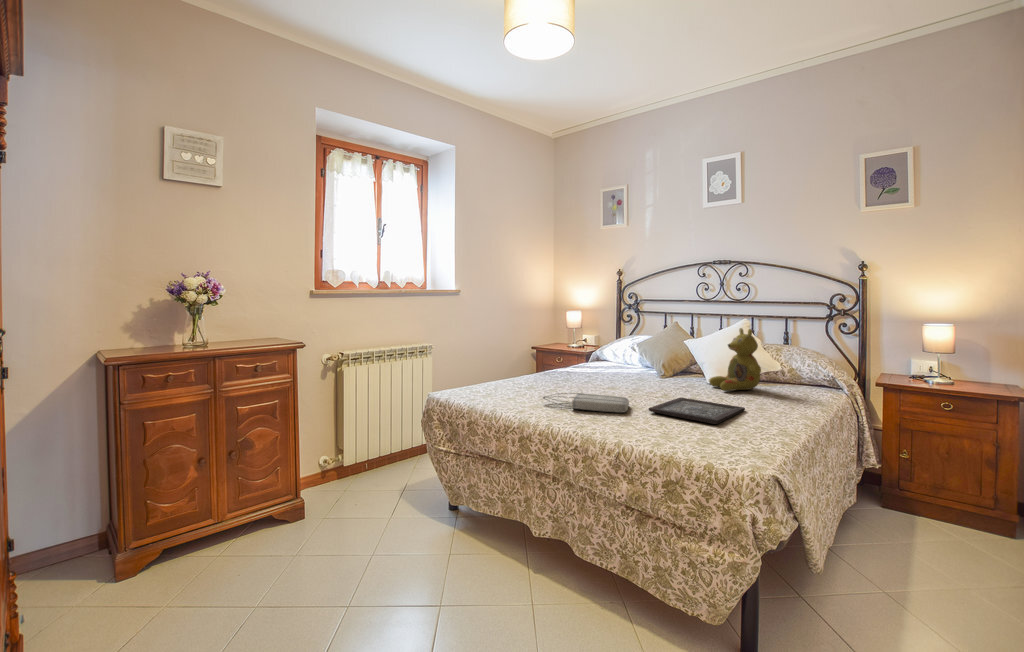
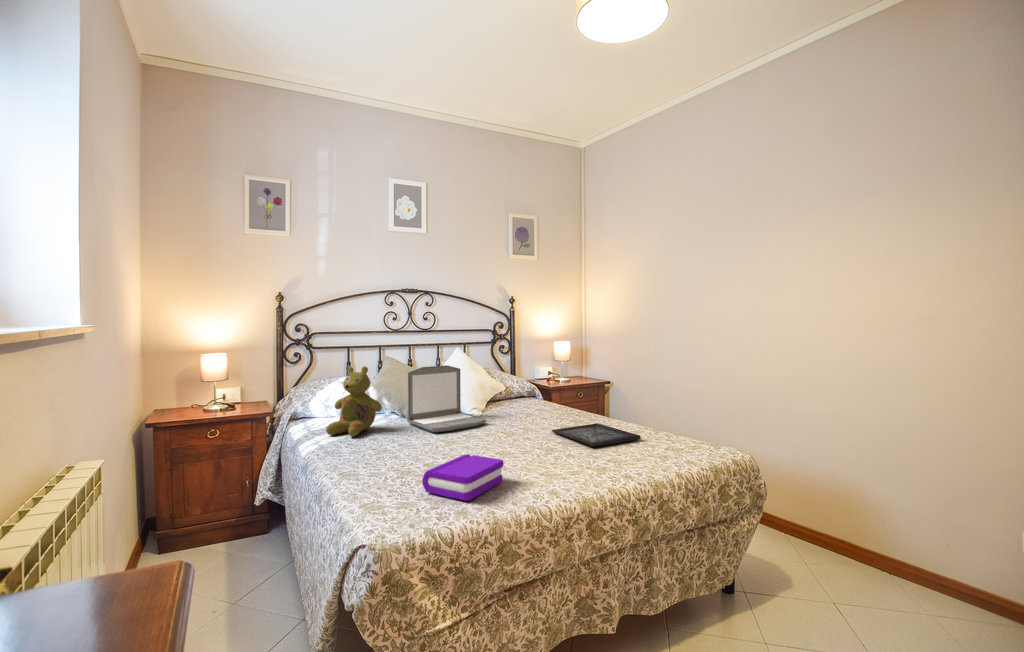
laptop: none [613,328,682,384] -> present [407,365,486,432]
stuffed bear: present [709,328,761,391] -> present [326,366,382,436]
book: none [489,377,540,400] -> present [422,454,503,501]
tote bag: present [543,393,629,413] -> none [520,442,590,472]

